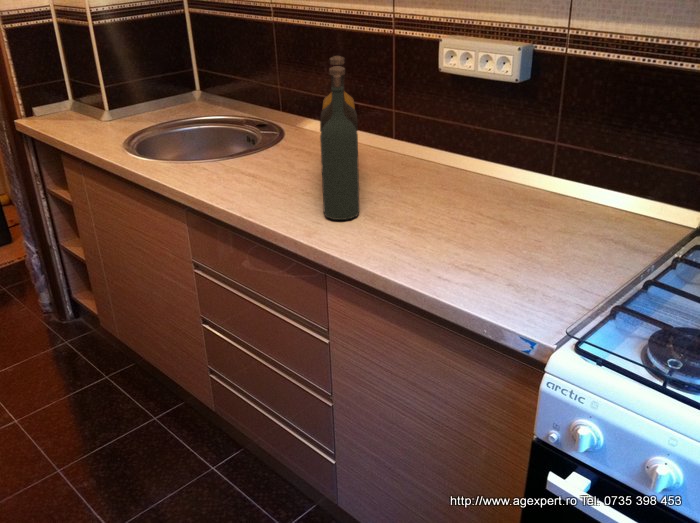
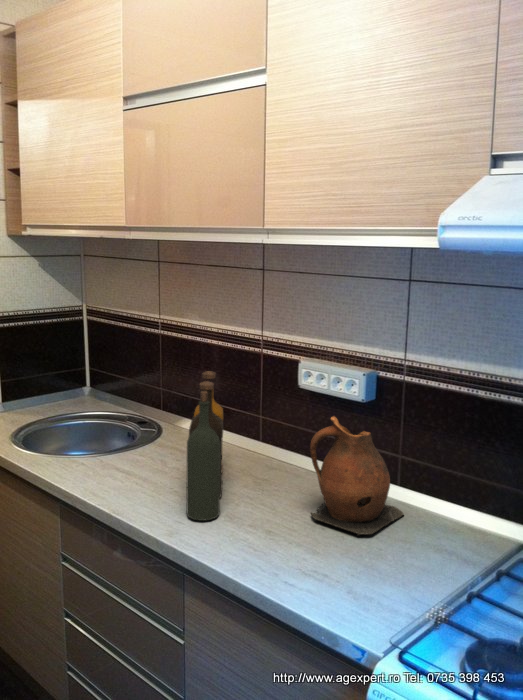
ceramic pitcher: none [458,99,561,229] -> present [310,417,404,536]

